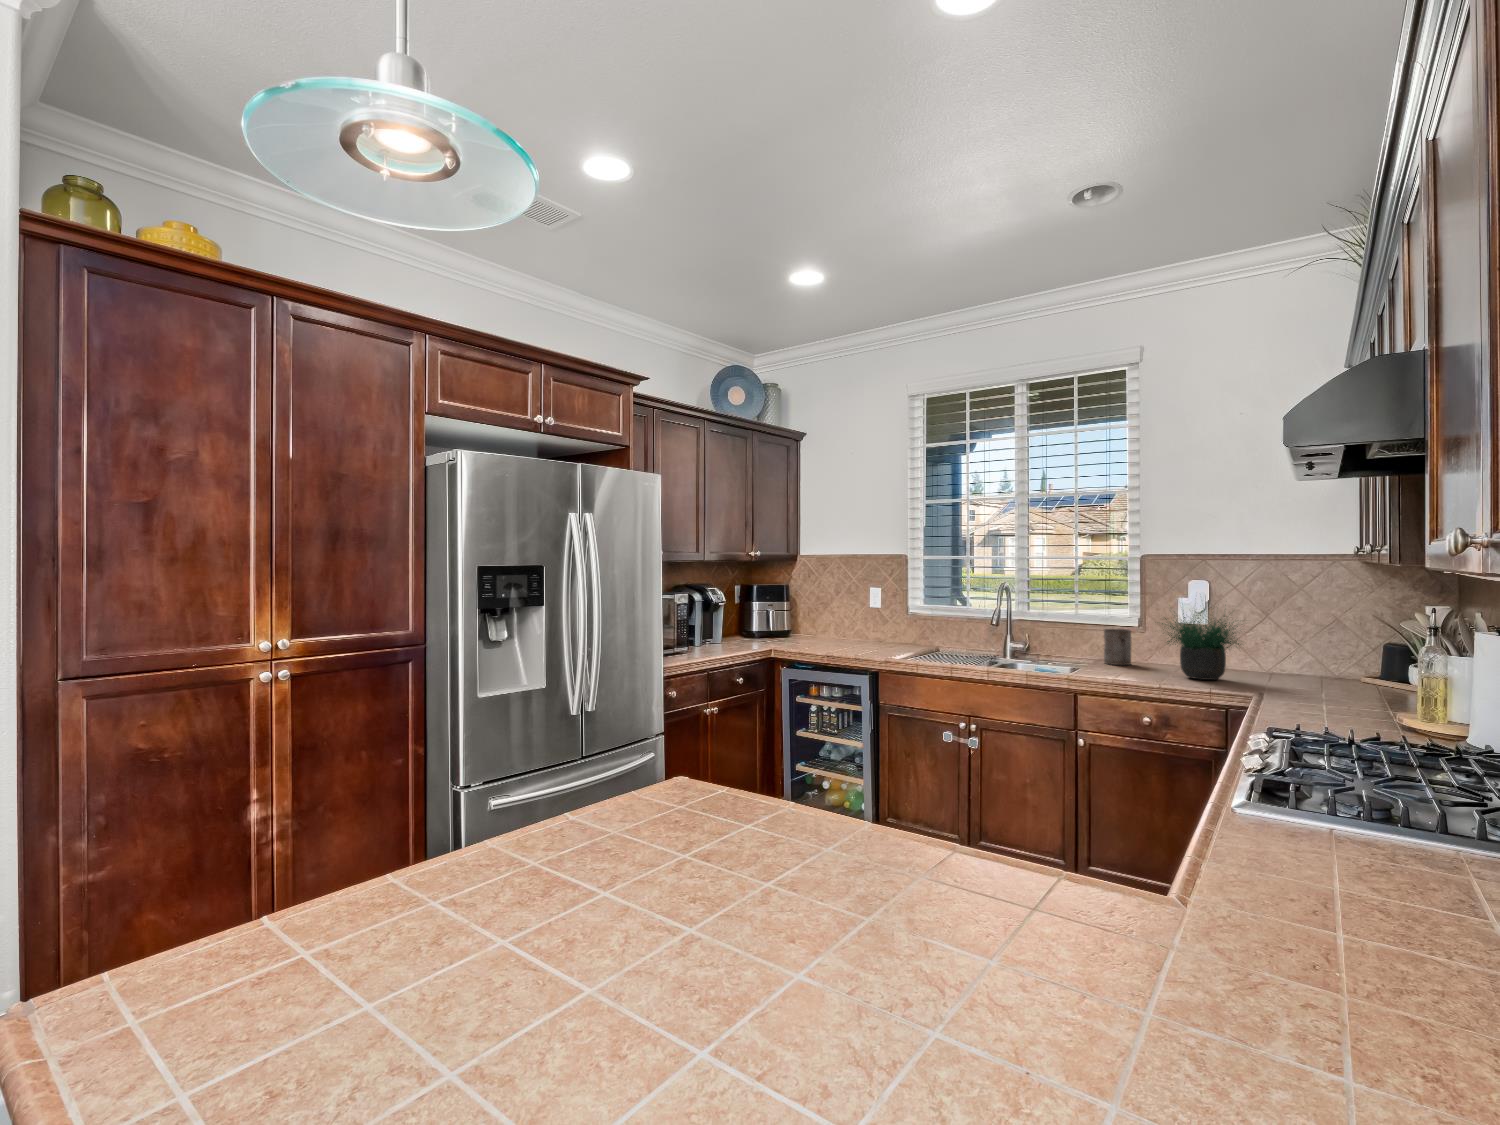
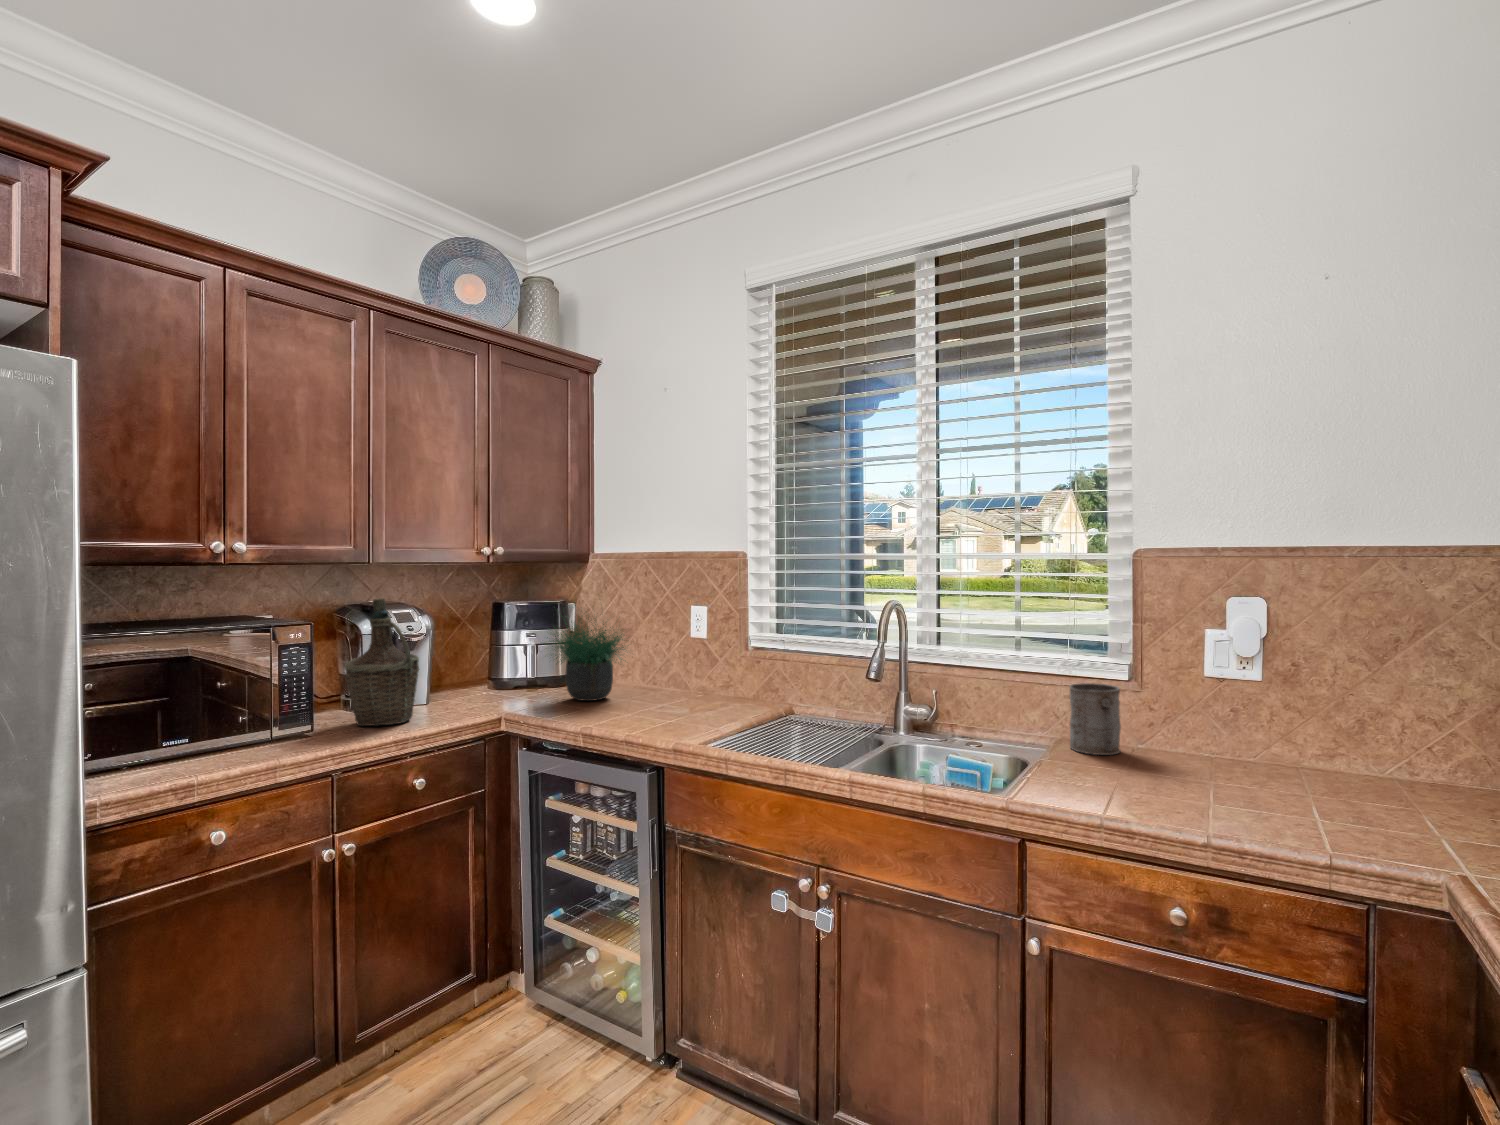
bottle: none [690,580,729,651] -> present [345,598,419,726]
potted plant: present [1162,608,1239,680] -> present [551,619,625,701]

